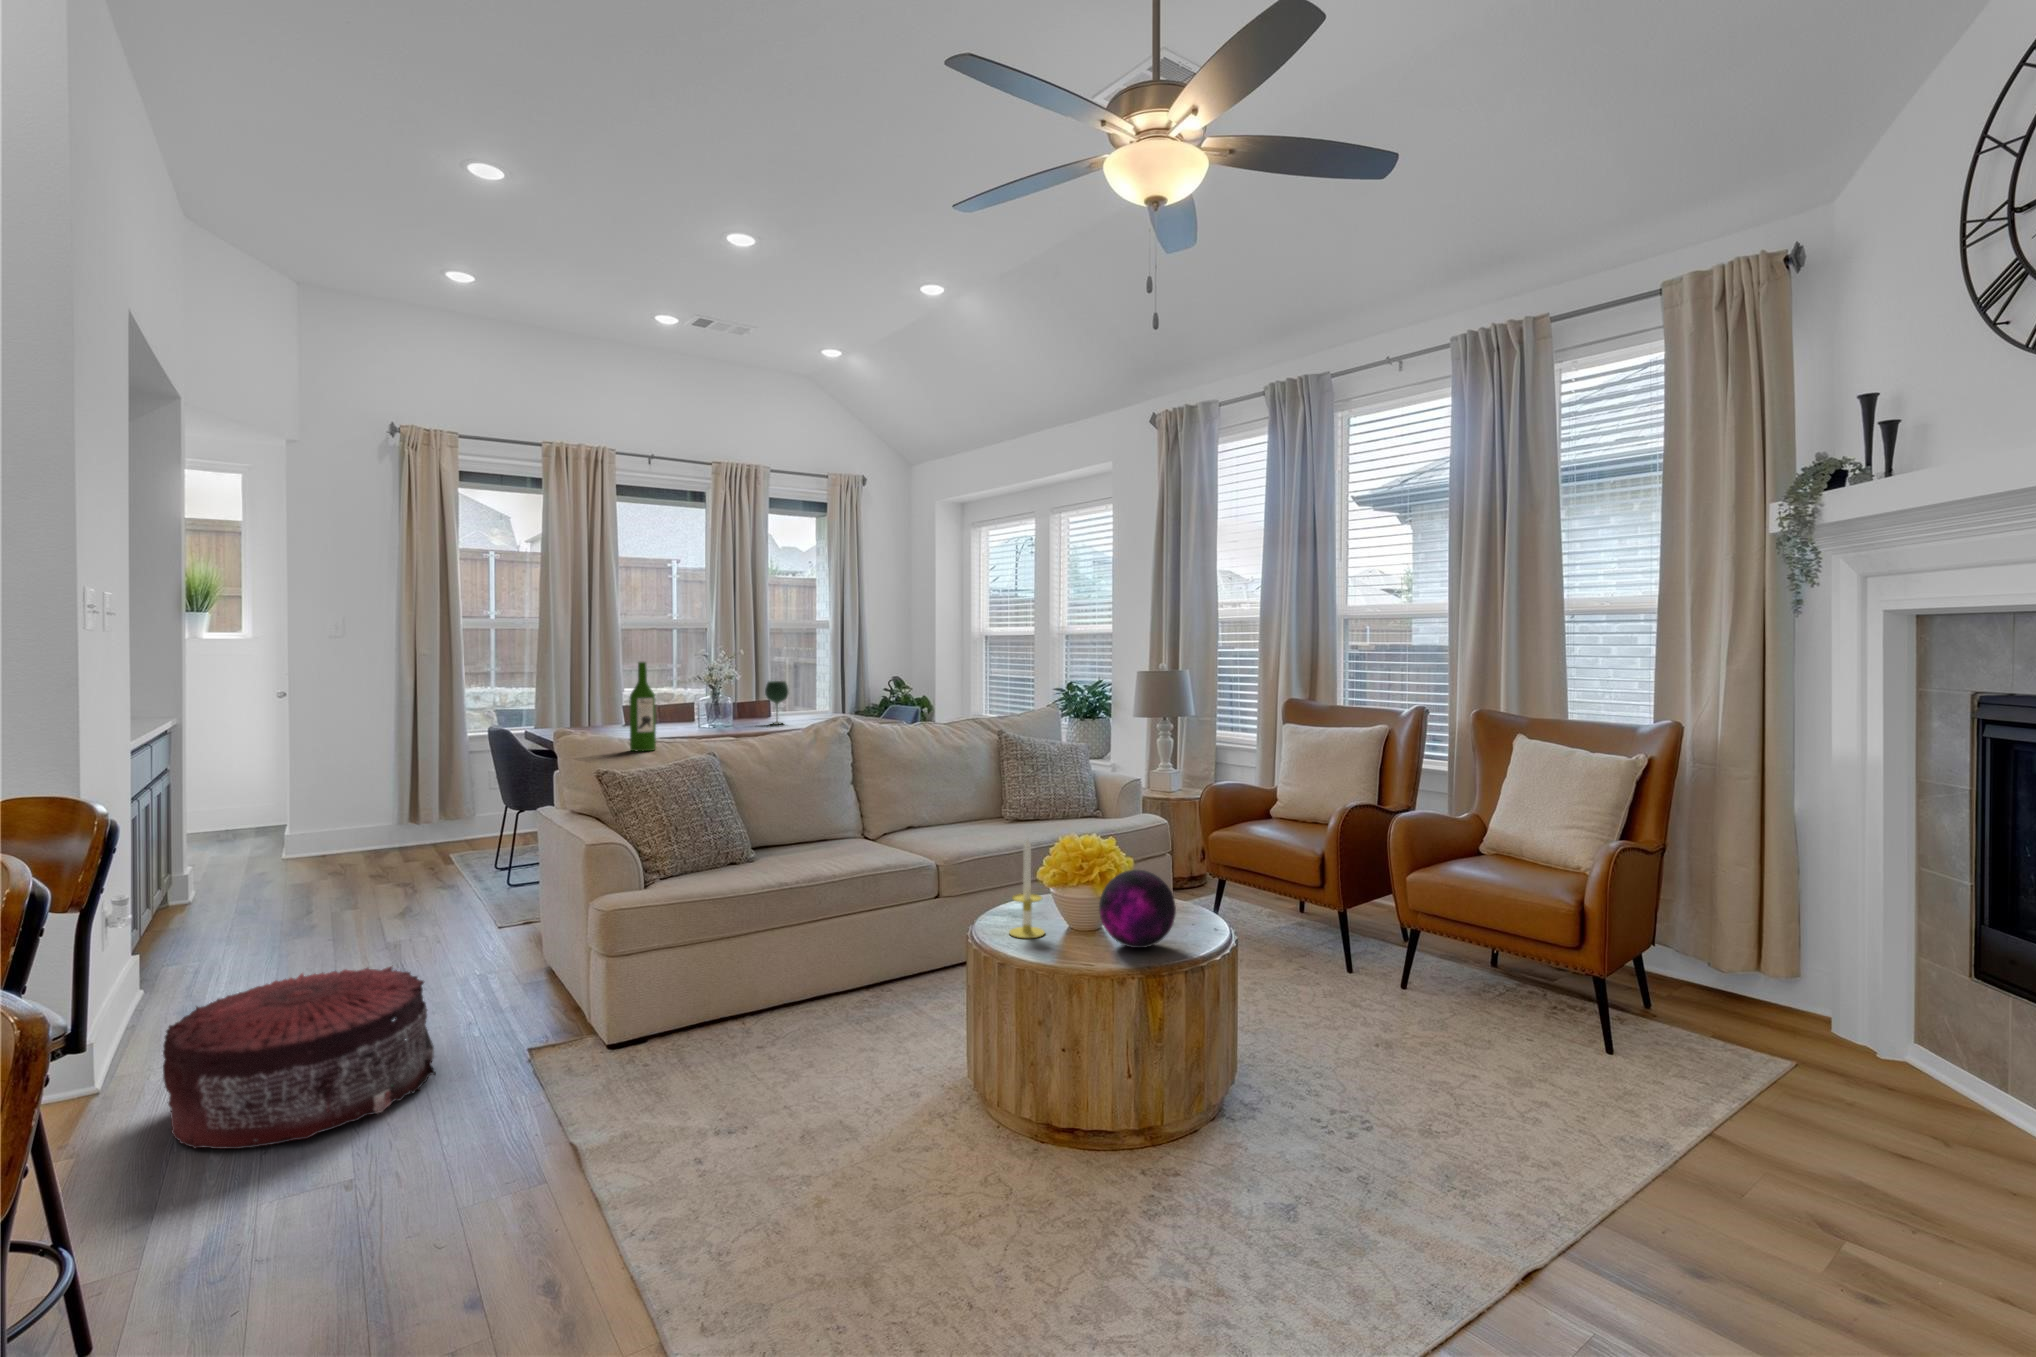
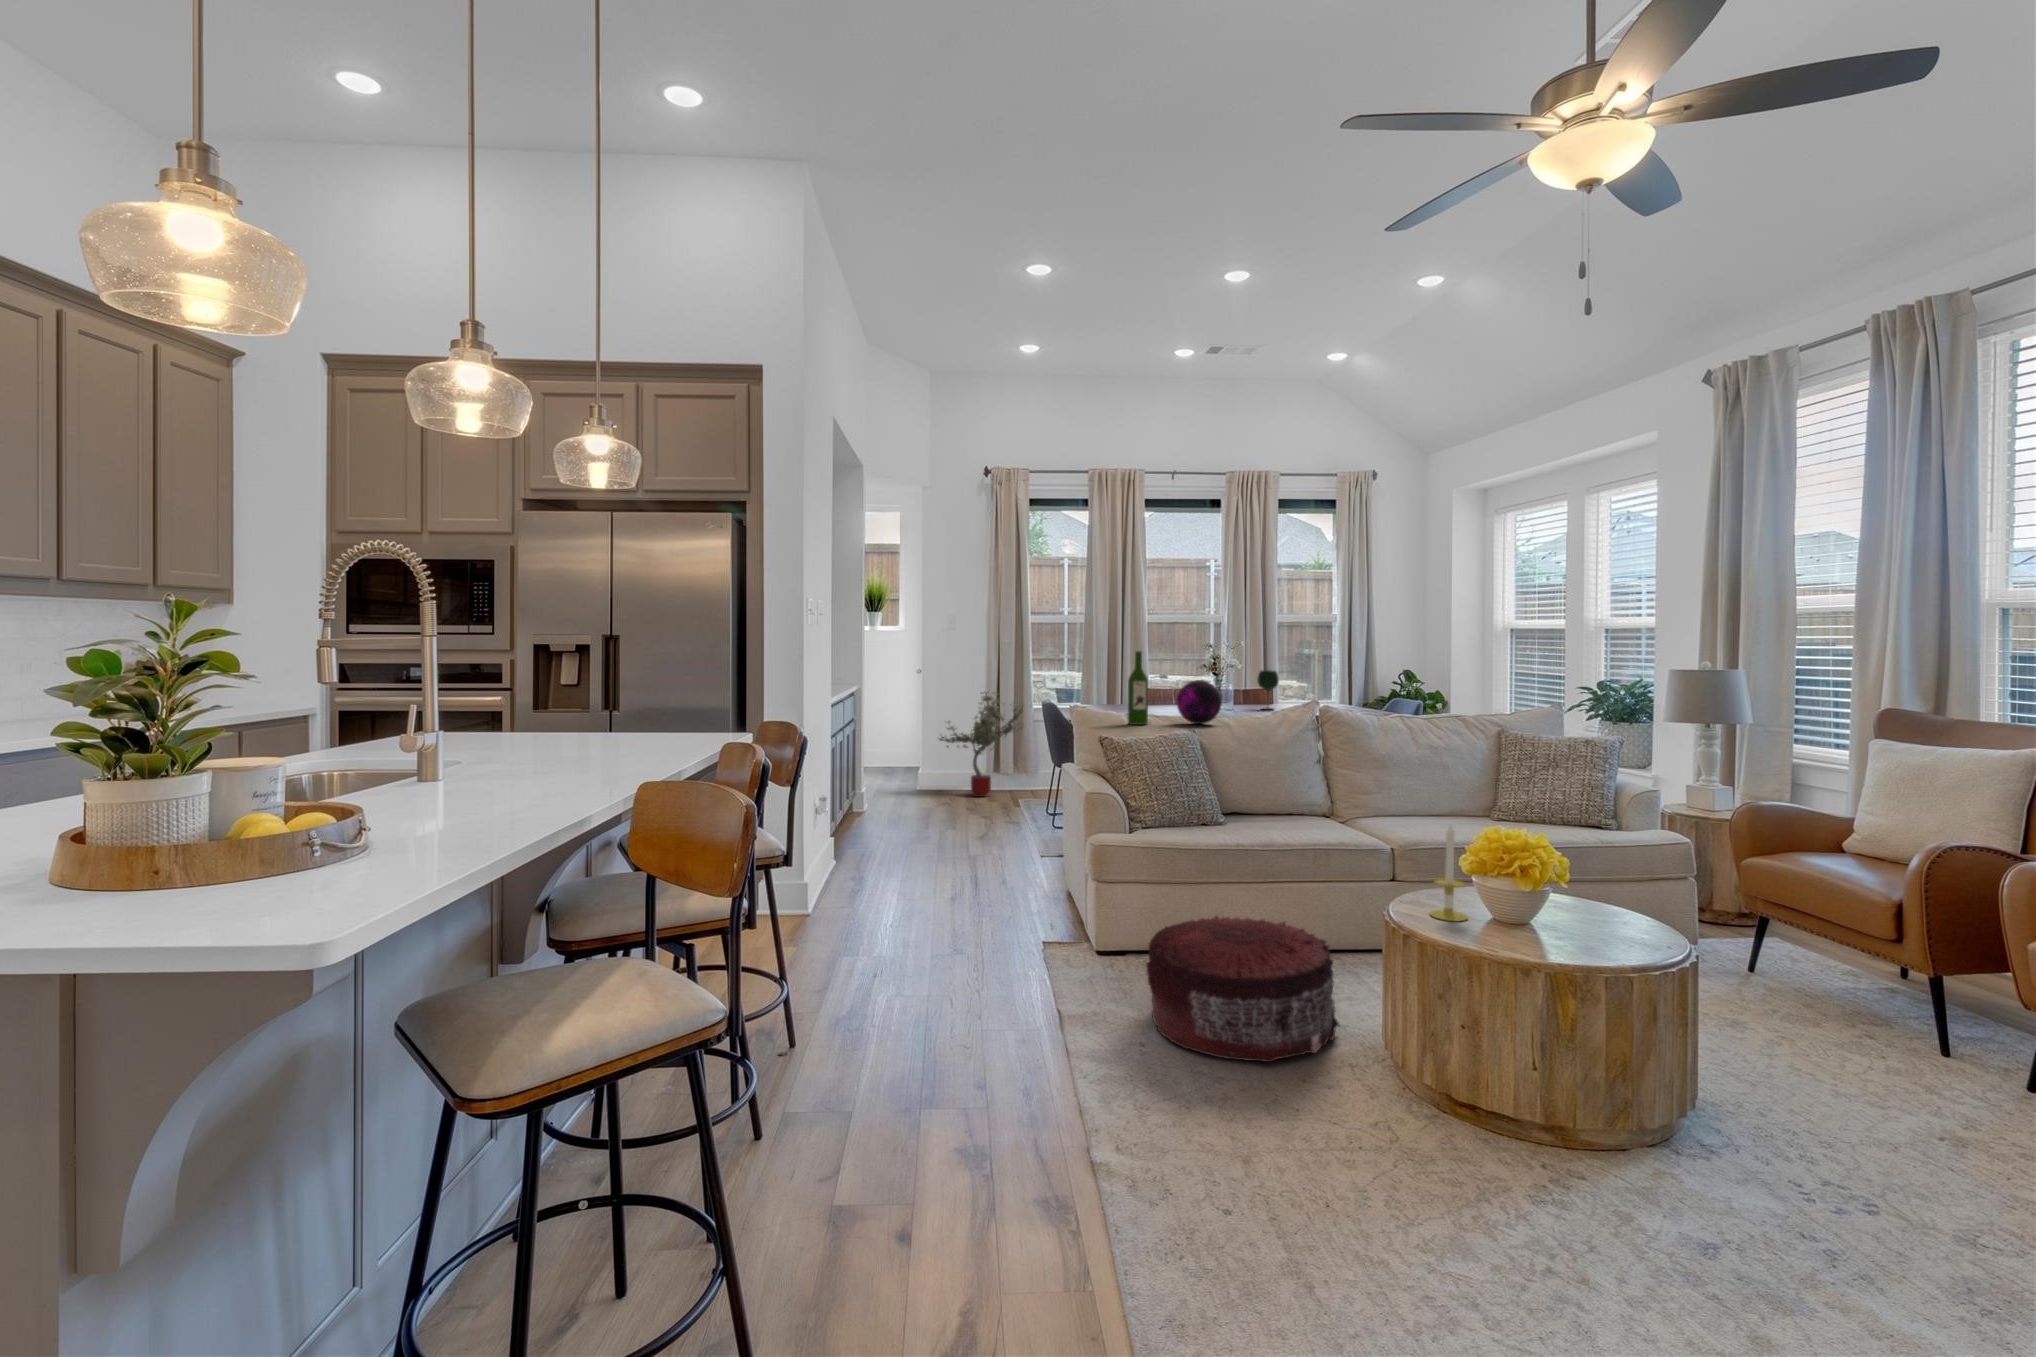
potted tree: none [320,715,457,856] -> present [940,692,1023,797]
decorative orb: present [1099,870,1176,948] -> present [1177,680,1222,724]
pouf: present [163,966,436,1149] -> present [1146,916,1339,1062]

